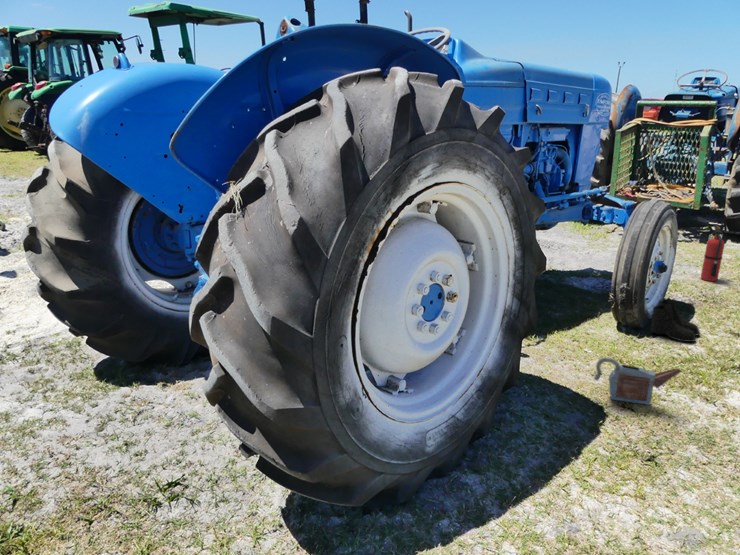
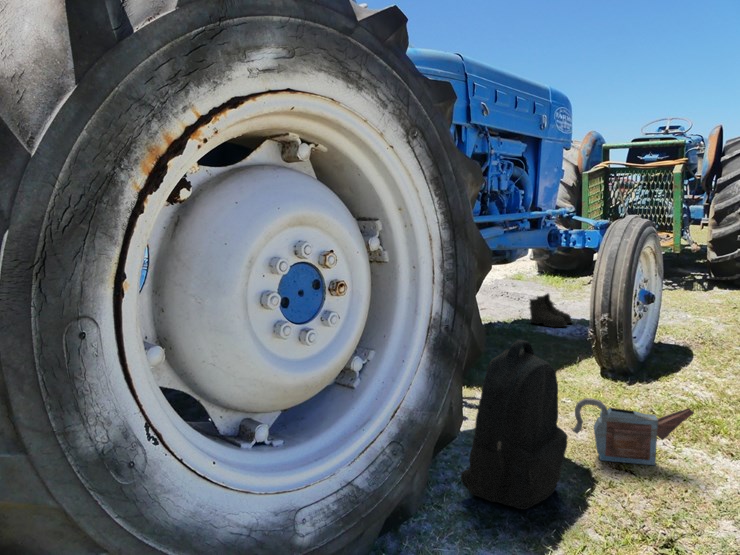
fire extinguisher: present [701,224,724,281] -> none [694,255,718,324]
boots: present [651,300,700,342] -> present [529,293,572,327]
backpack: none [516,322,591,432] -> present [461,340,567,509]

